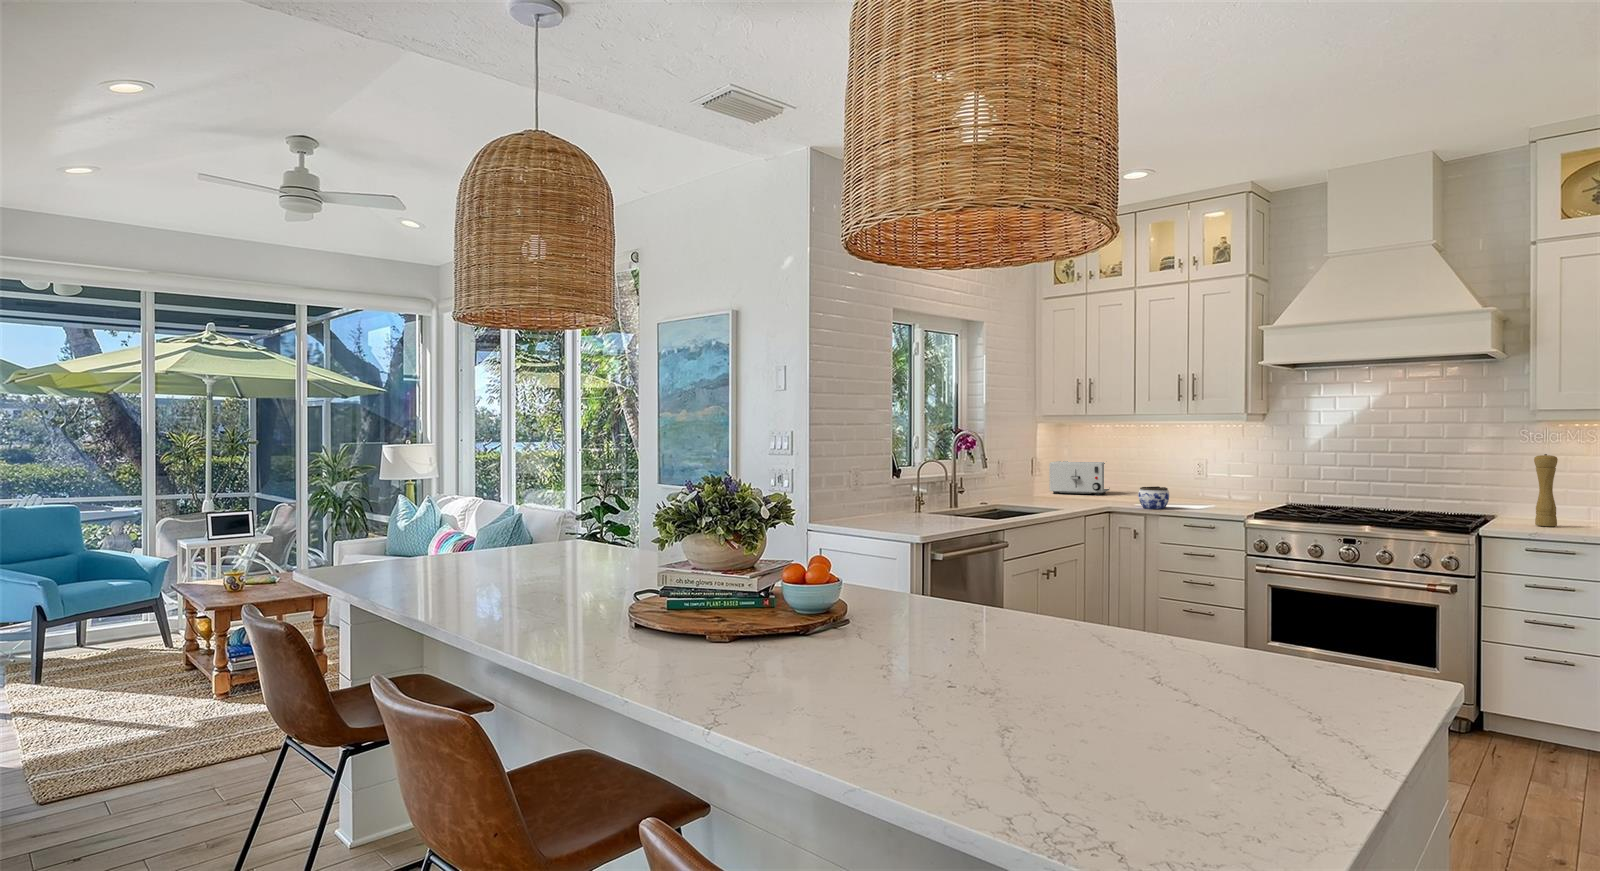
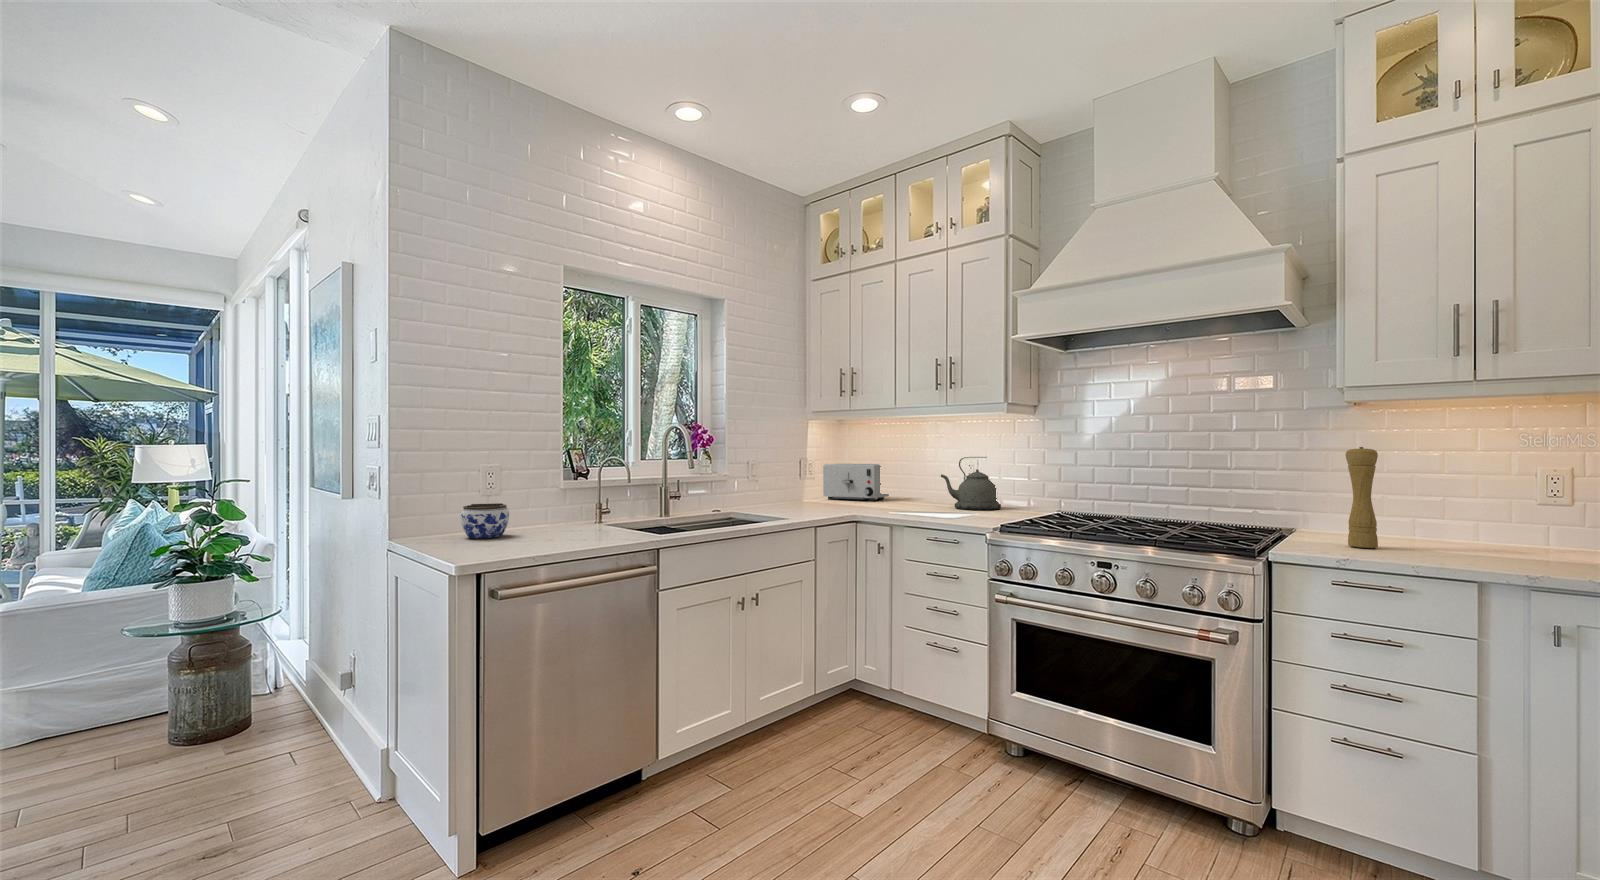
kettle: none [1176,456,1229,502] -> present [941,457,1001,510]
jar: present [1138,486,1169,509] -> present [461,503,509,539]

